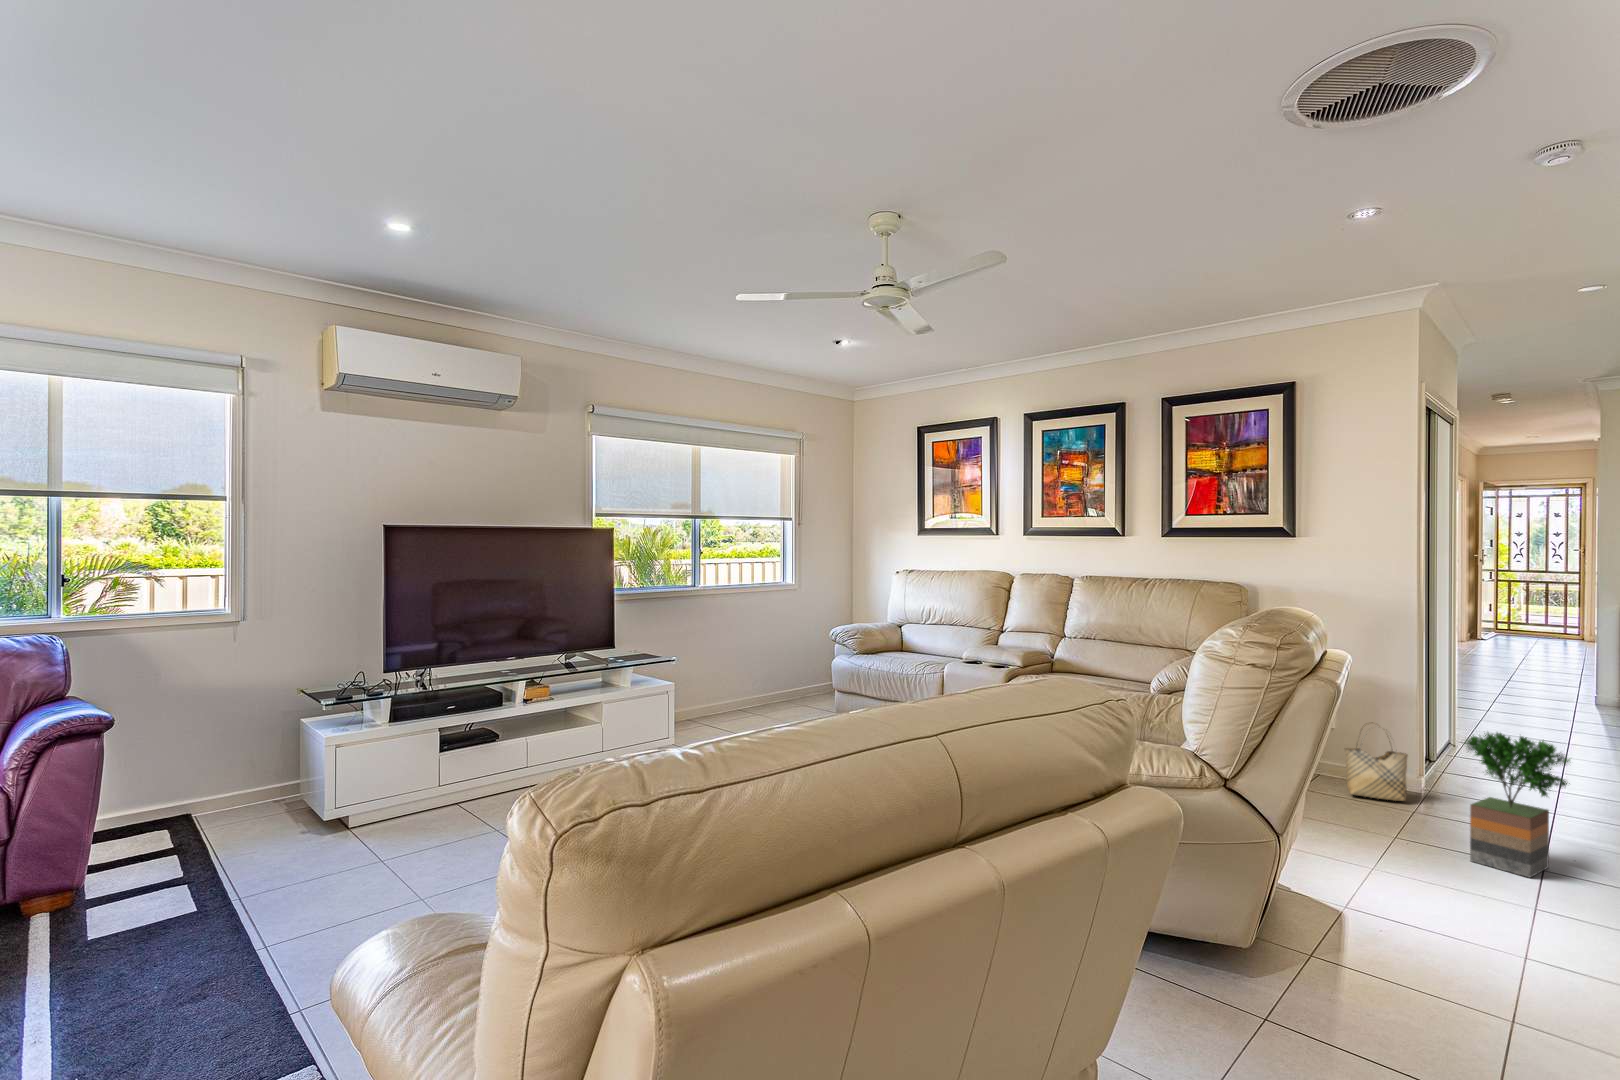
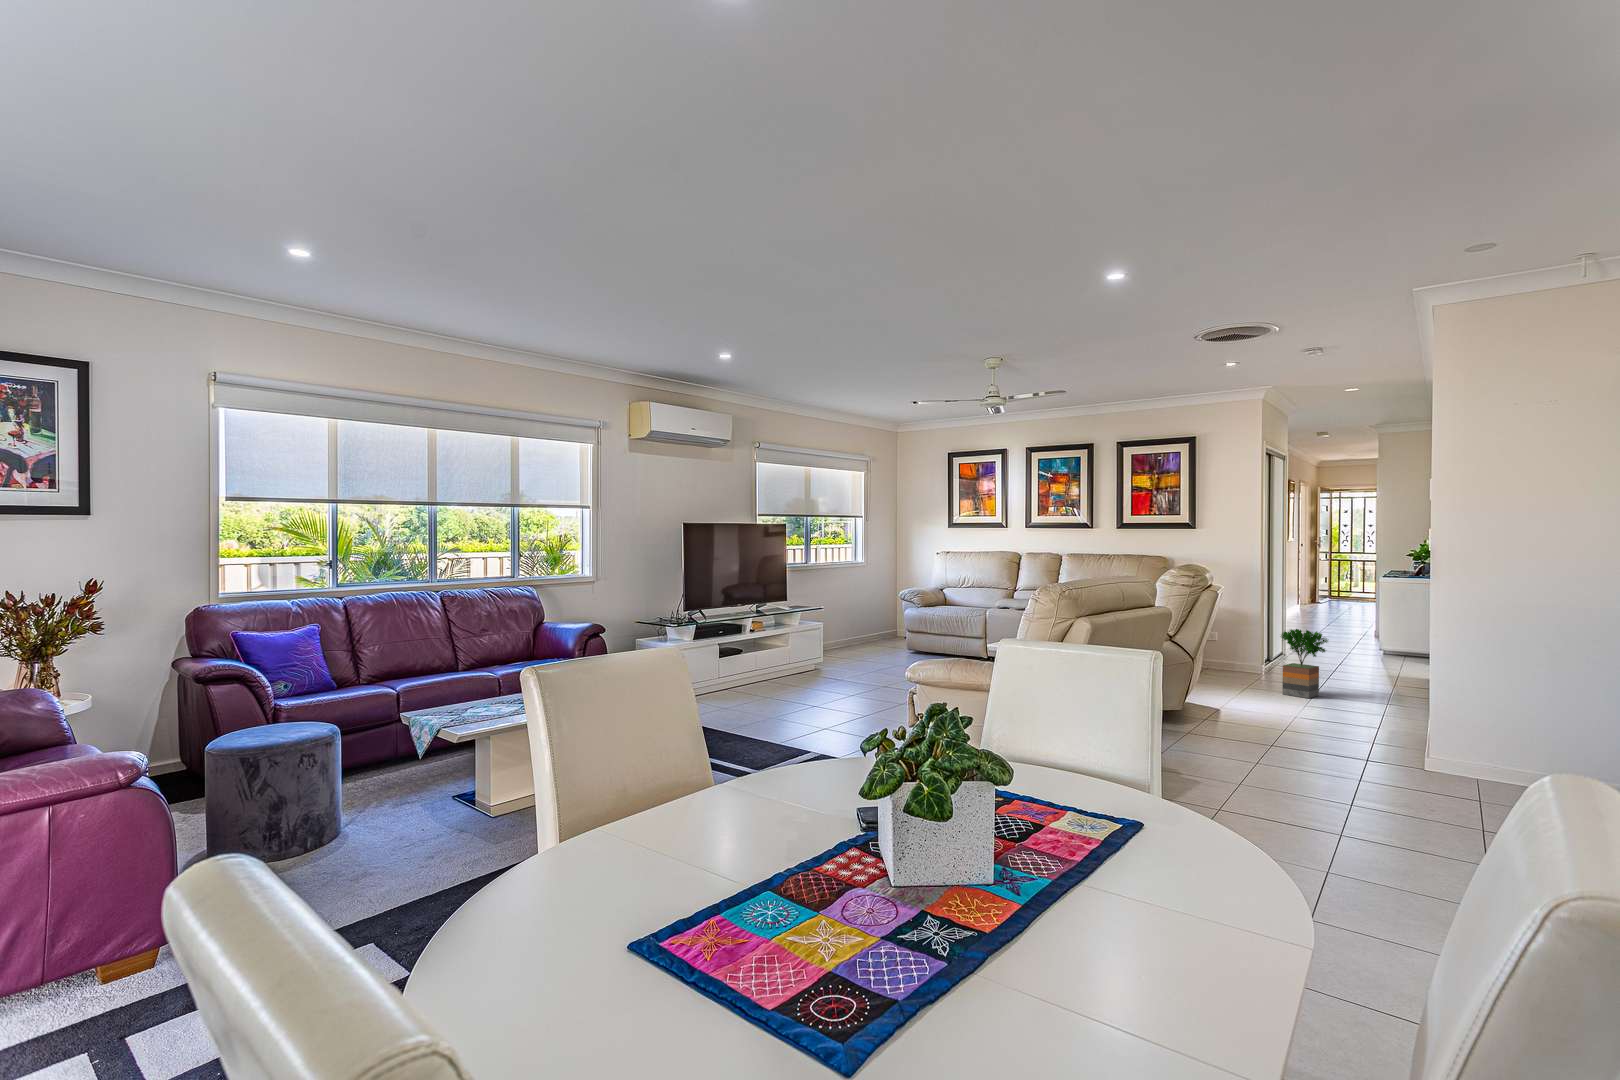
woven basket: present [1345,722,1408,801] -> none [1223,634,1256,676]

